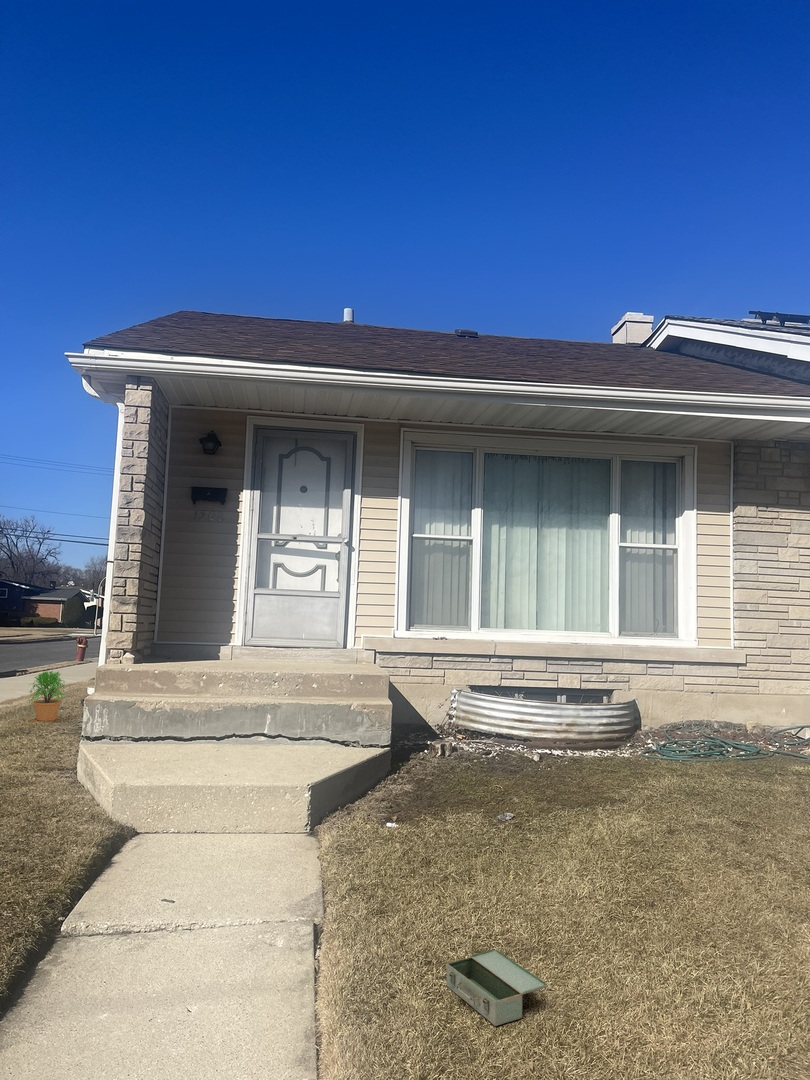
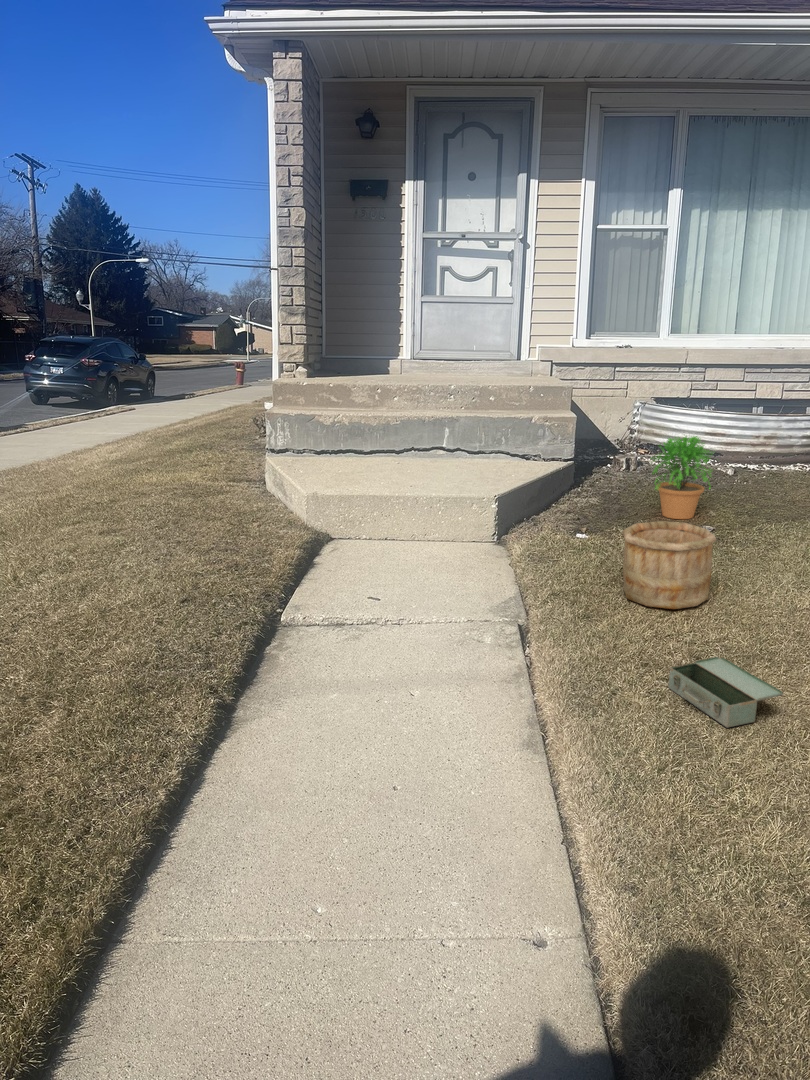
potted plant: present [29,671,64,721] -> present [652,436,712,519]
wooden bucket: none [416,810,499,901] -> present [622,521,716,609]

